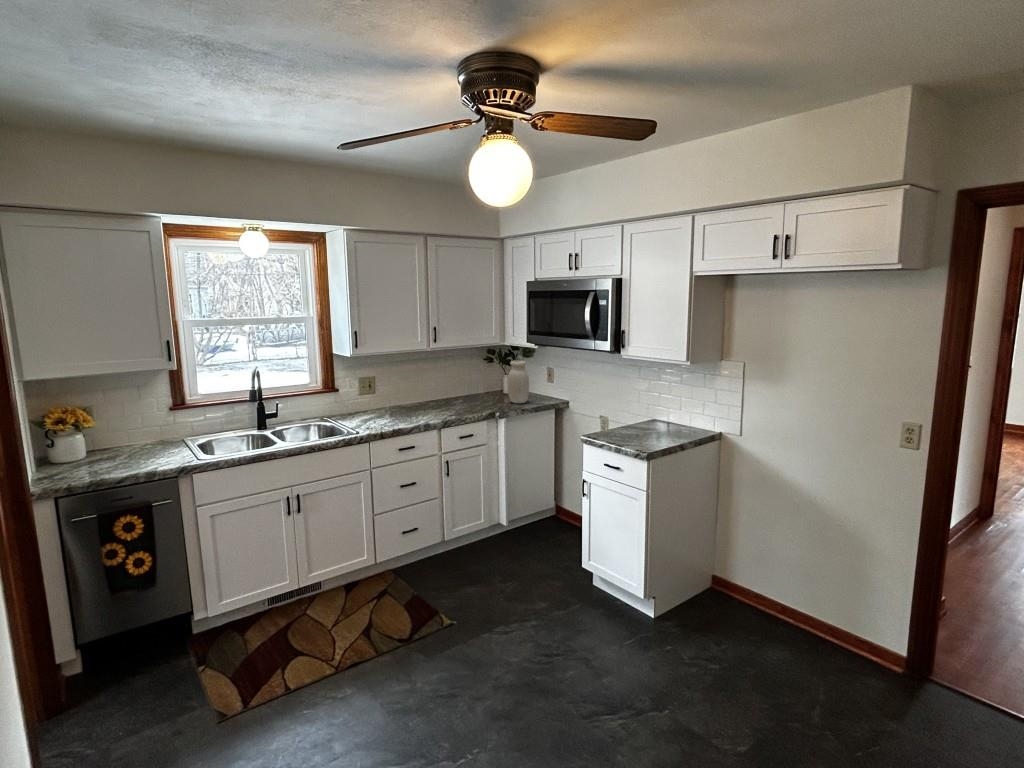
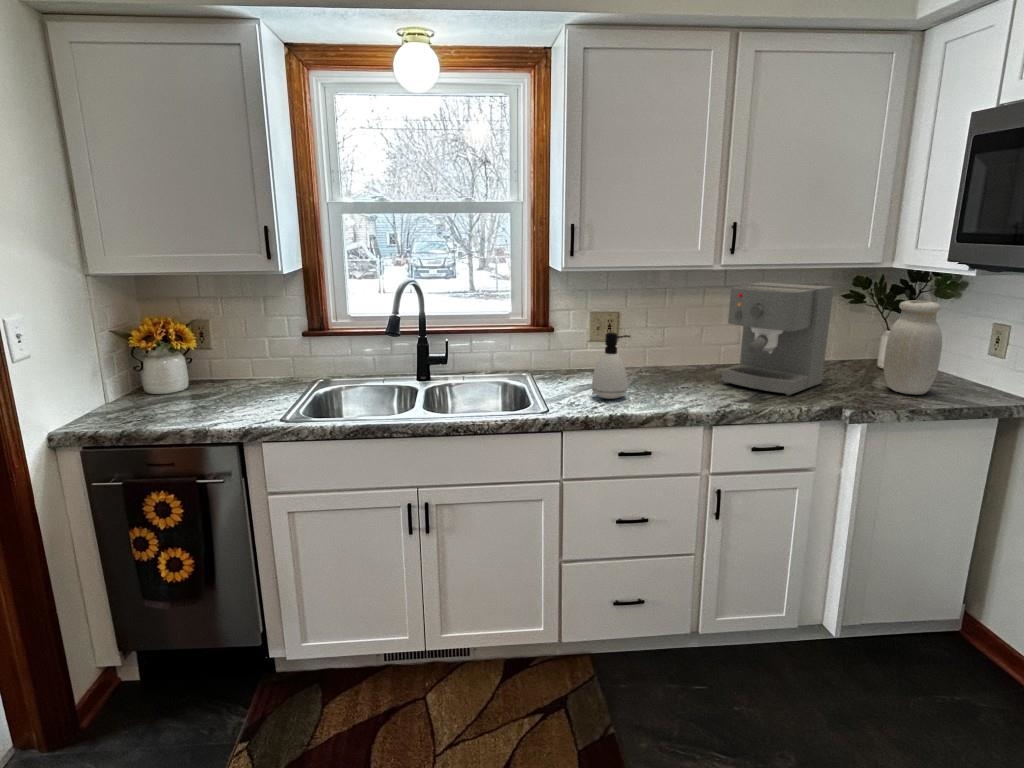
coffee maker: none [437,356,483,411] -> present [722,282,834,396]
soap dispenser: none [376,388,396,423] -> present [592,332,630,399]

